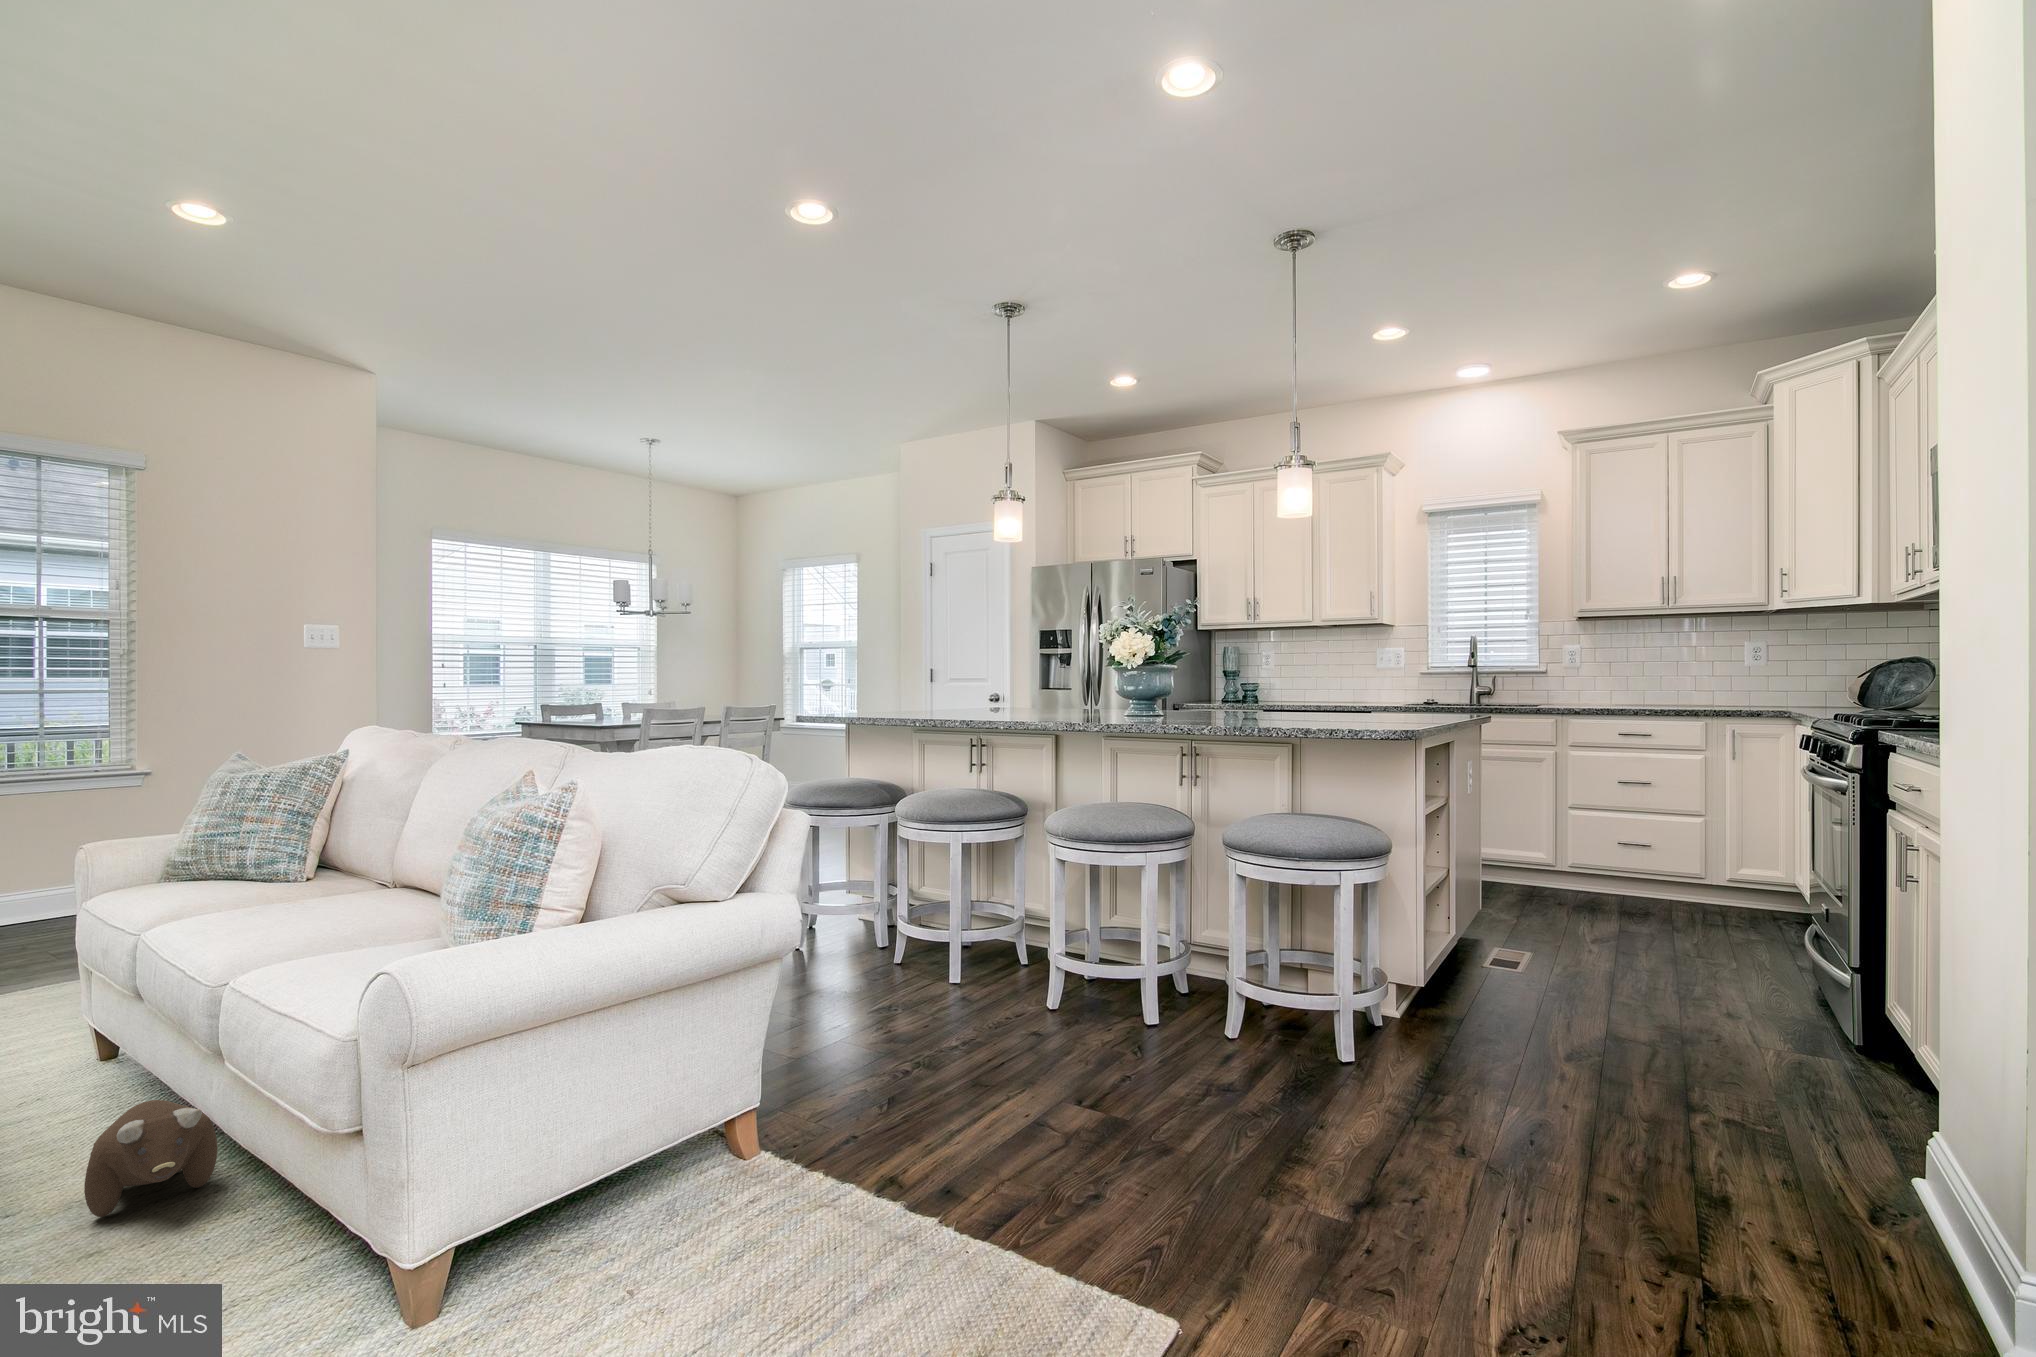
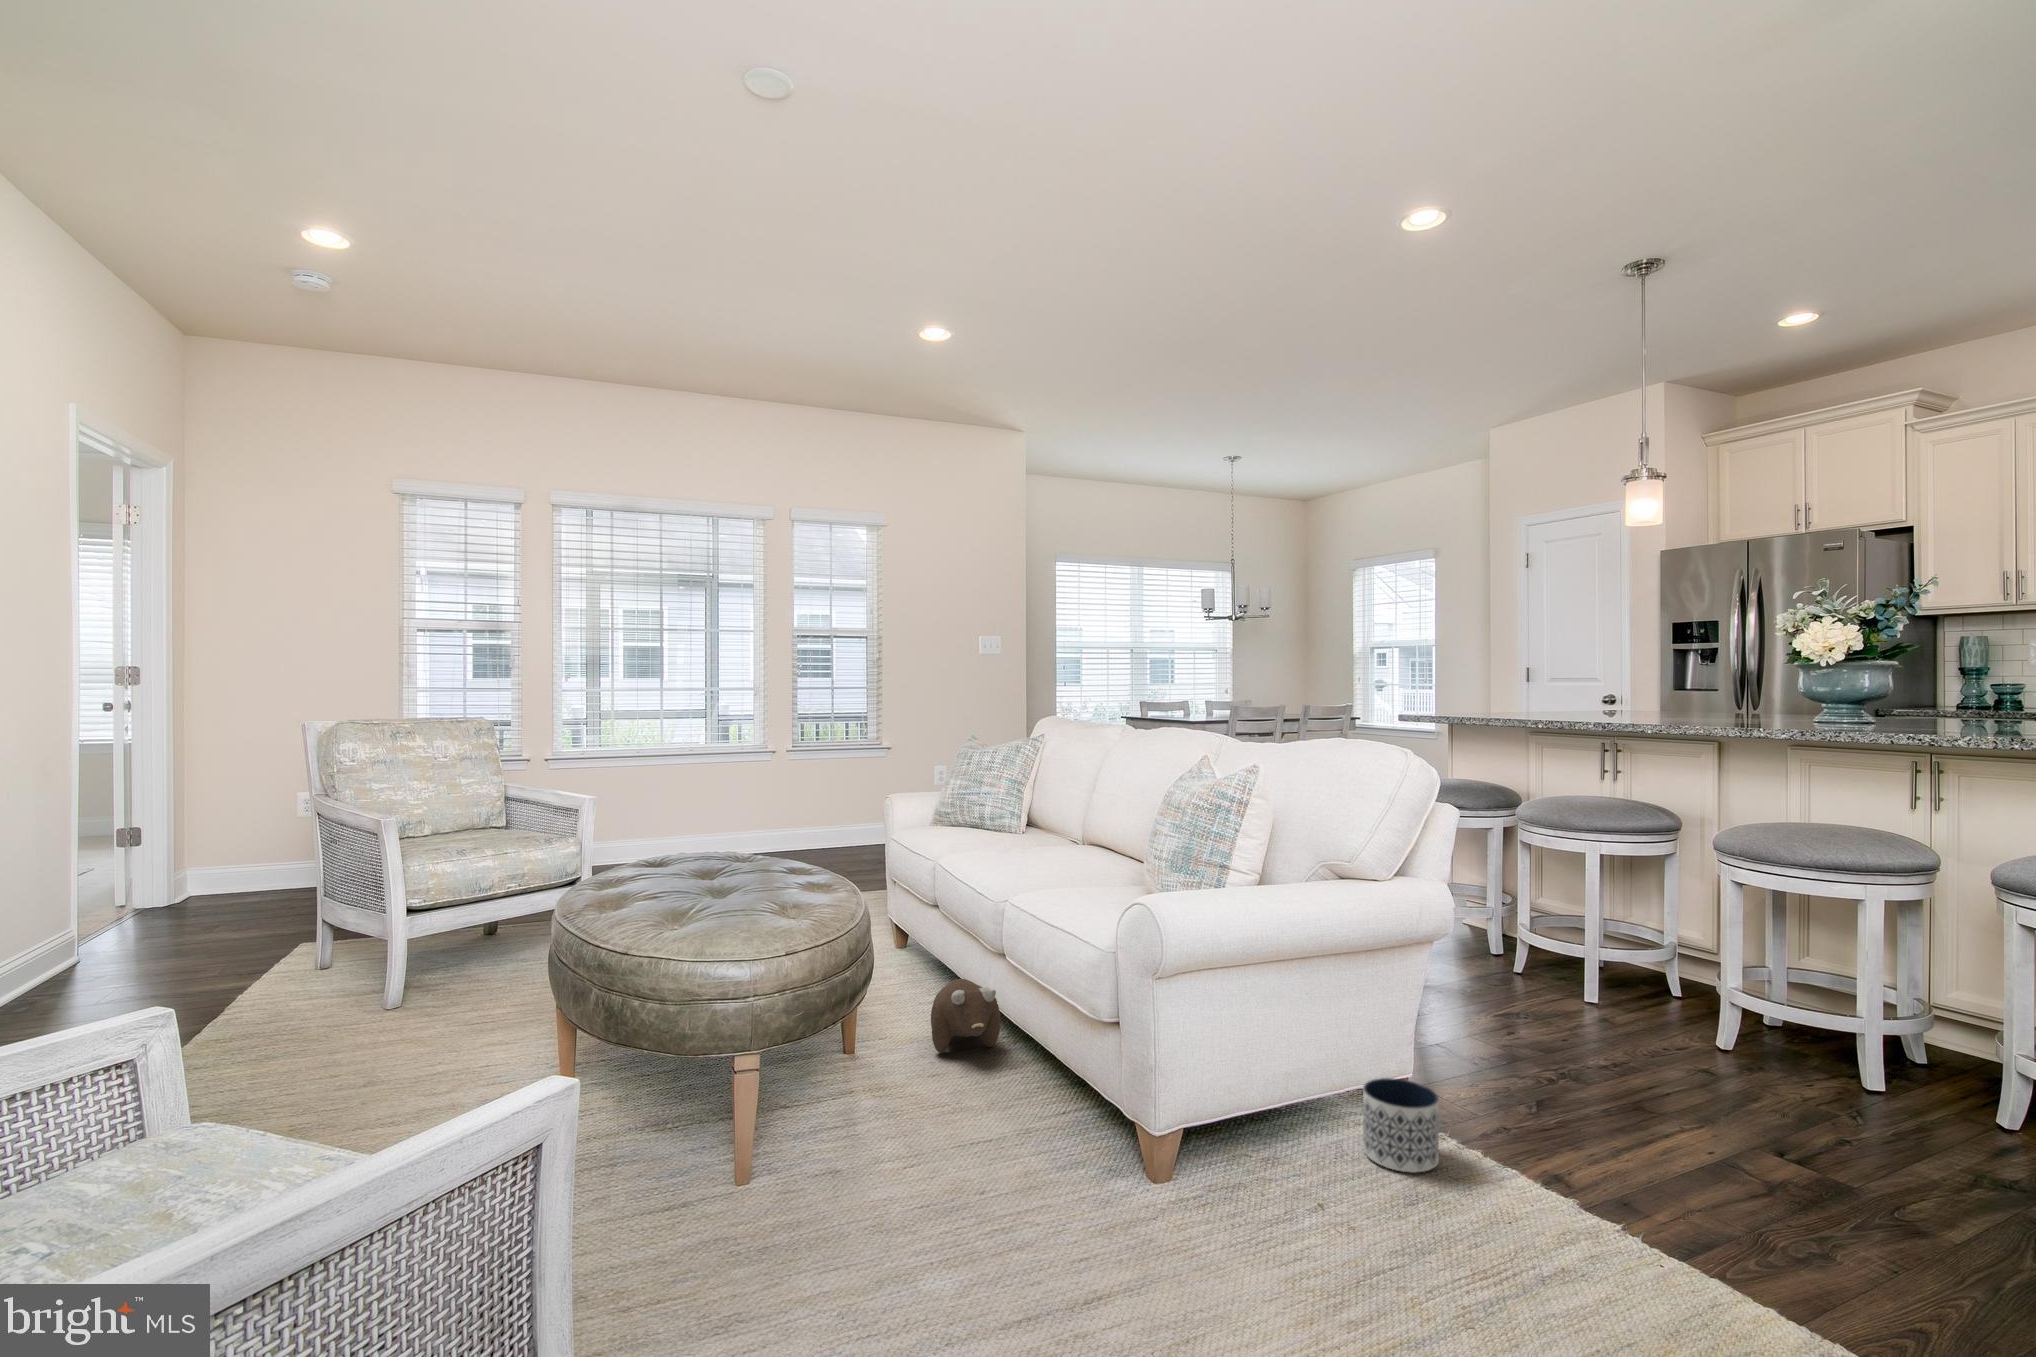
planter: none [691,1116,772,1224] -> present [1363,1078,1439,1173]

